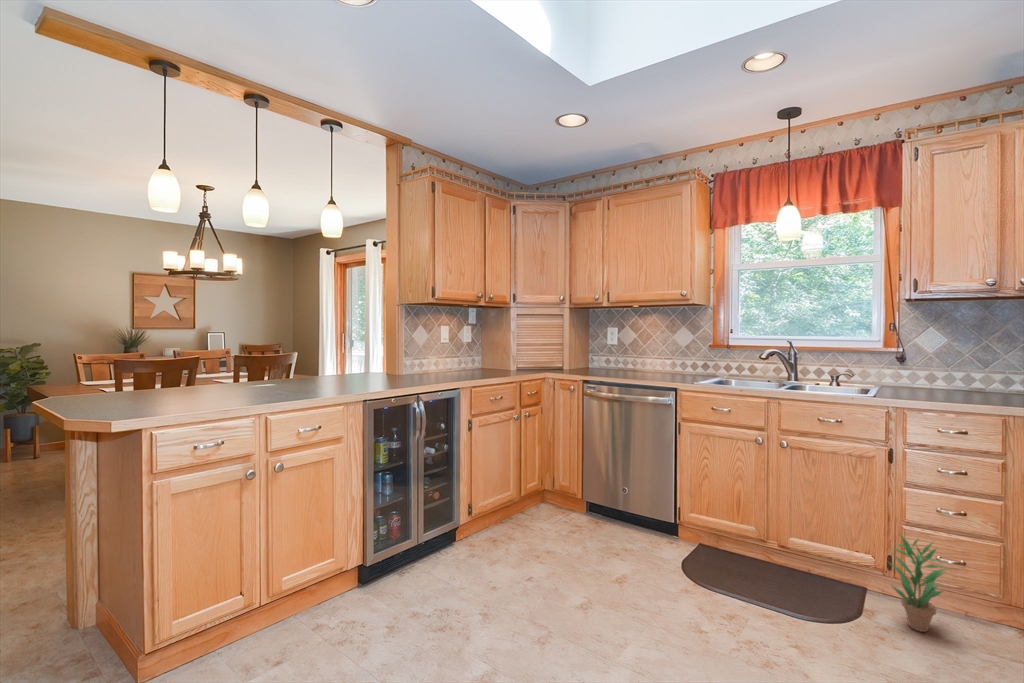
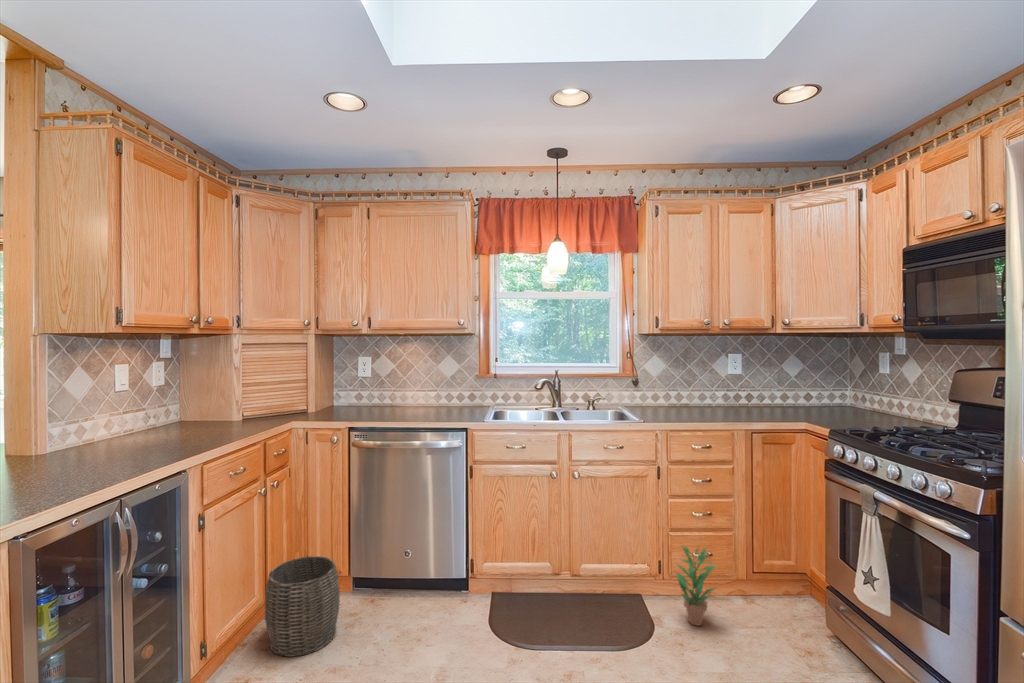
woven basket: none [512,473,563,539] -> present [265,556,340,657]

